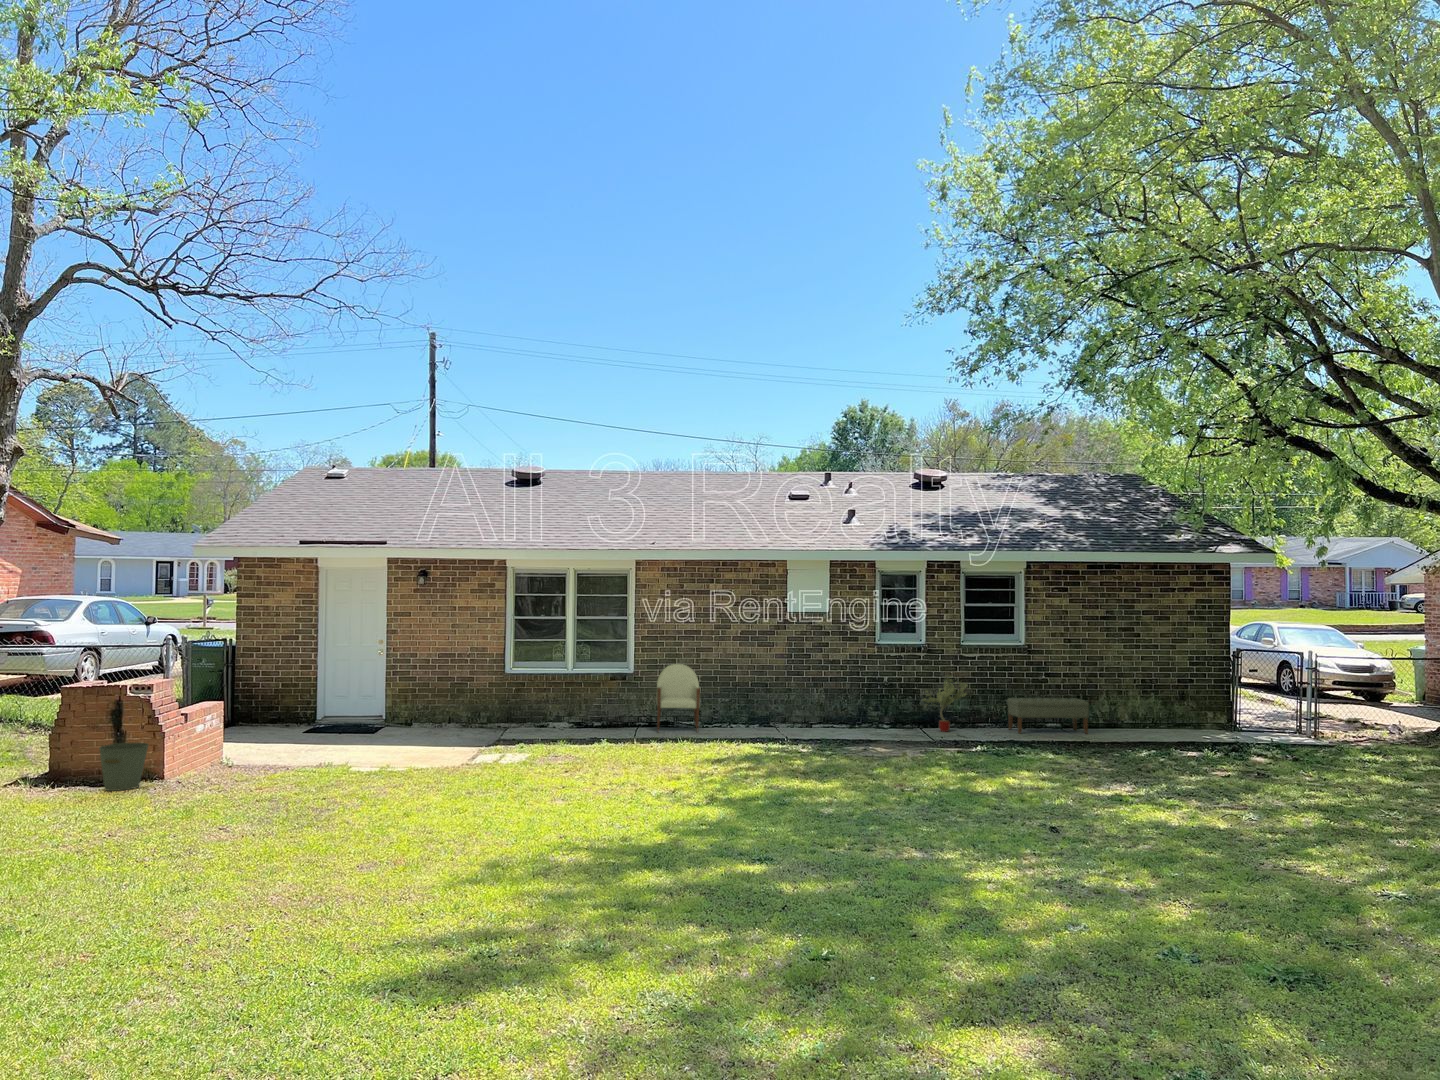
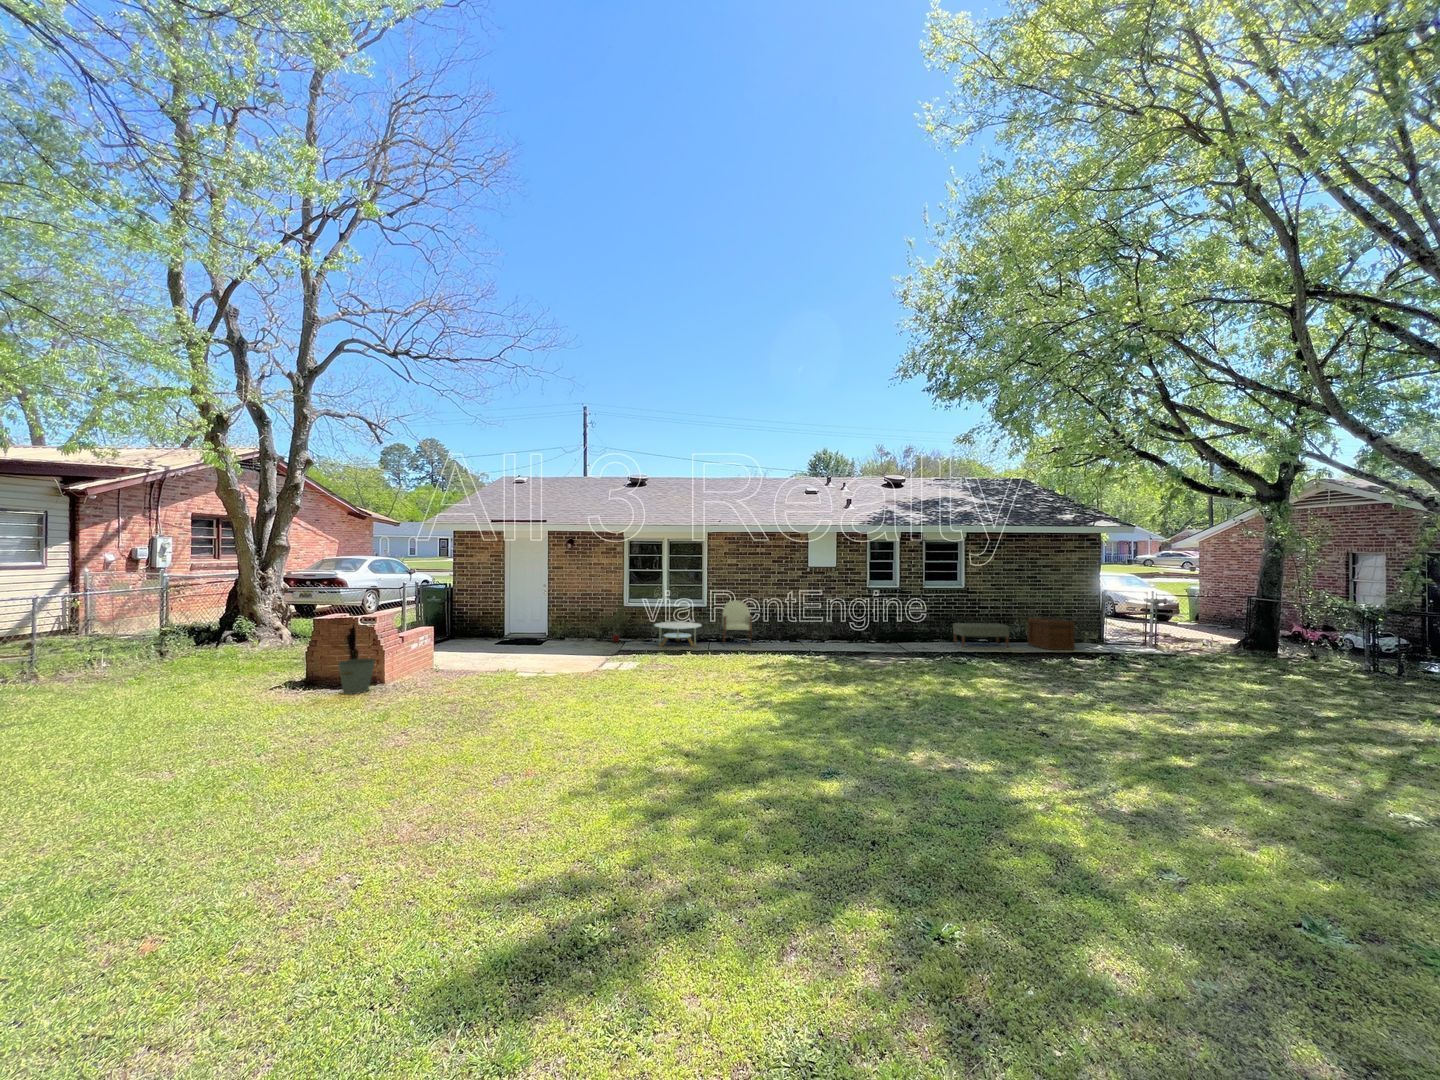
potted tree: present [924,678,967,732] -> present [602,604,631,642]
wooden crate: none [1120,689,1184,737] -> present [1027,618,1075,650]
round table: none [552,696,625,733] -> present [654,622,701,647]

